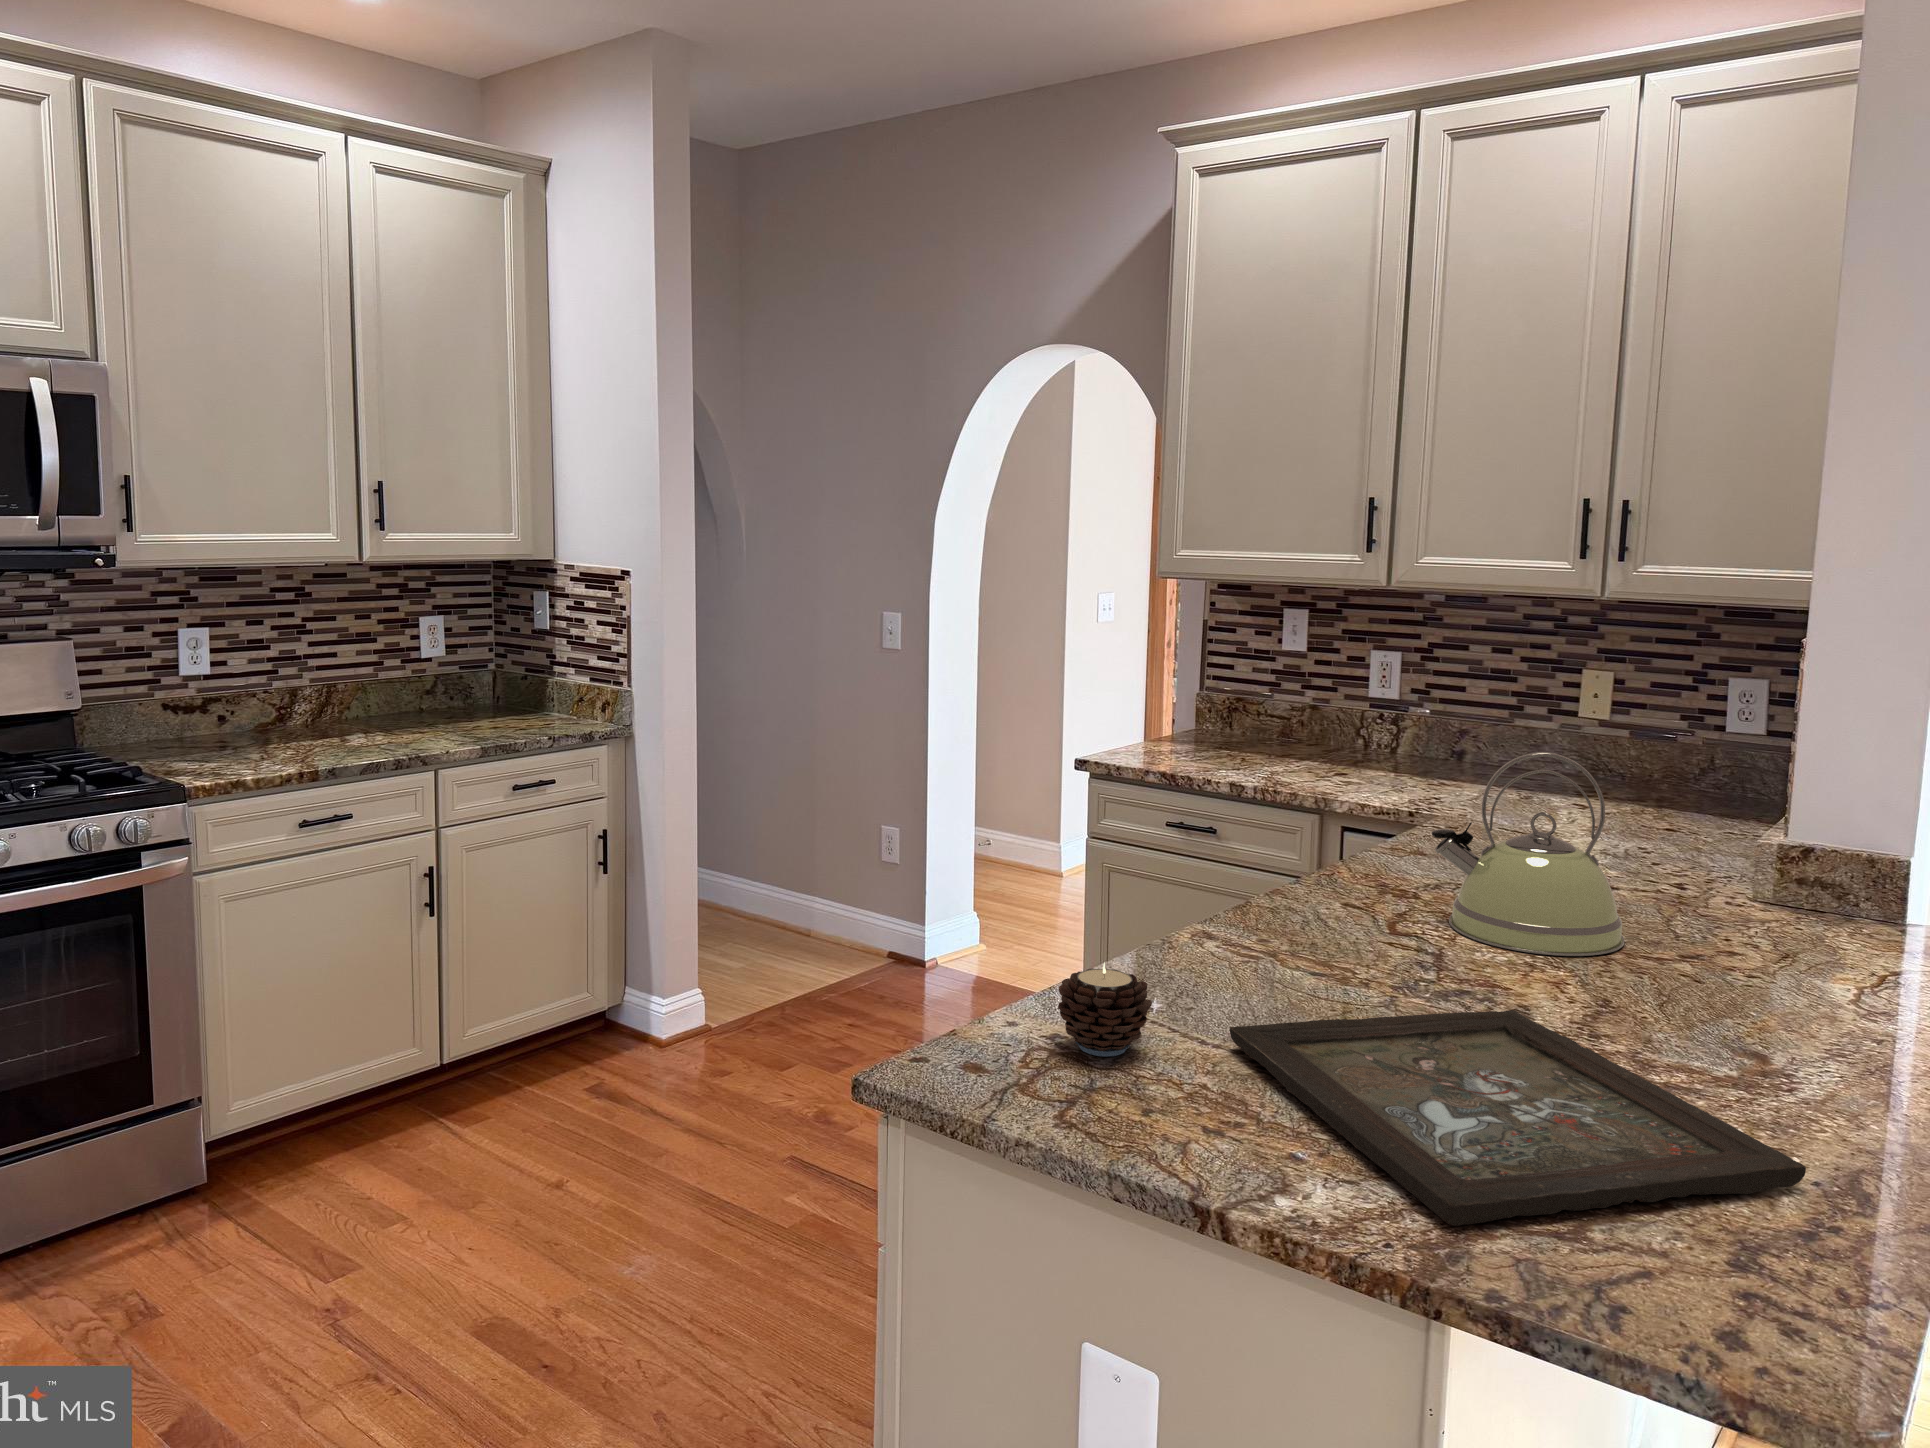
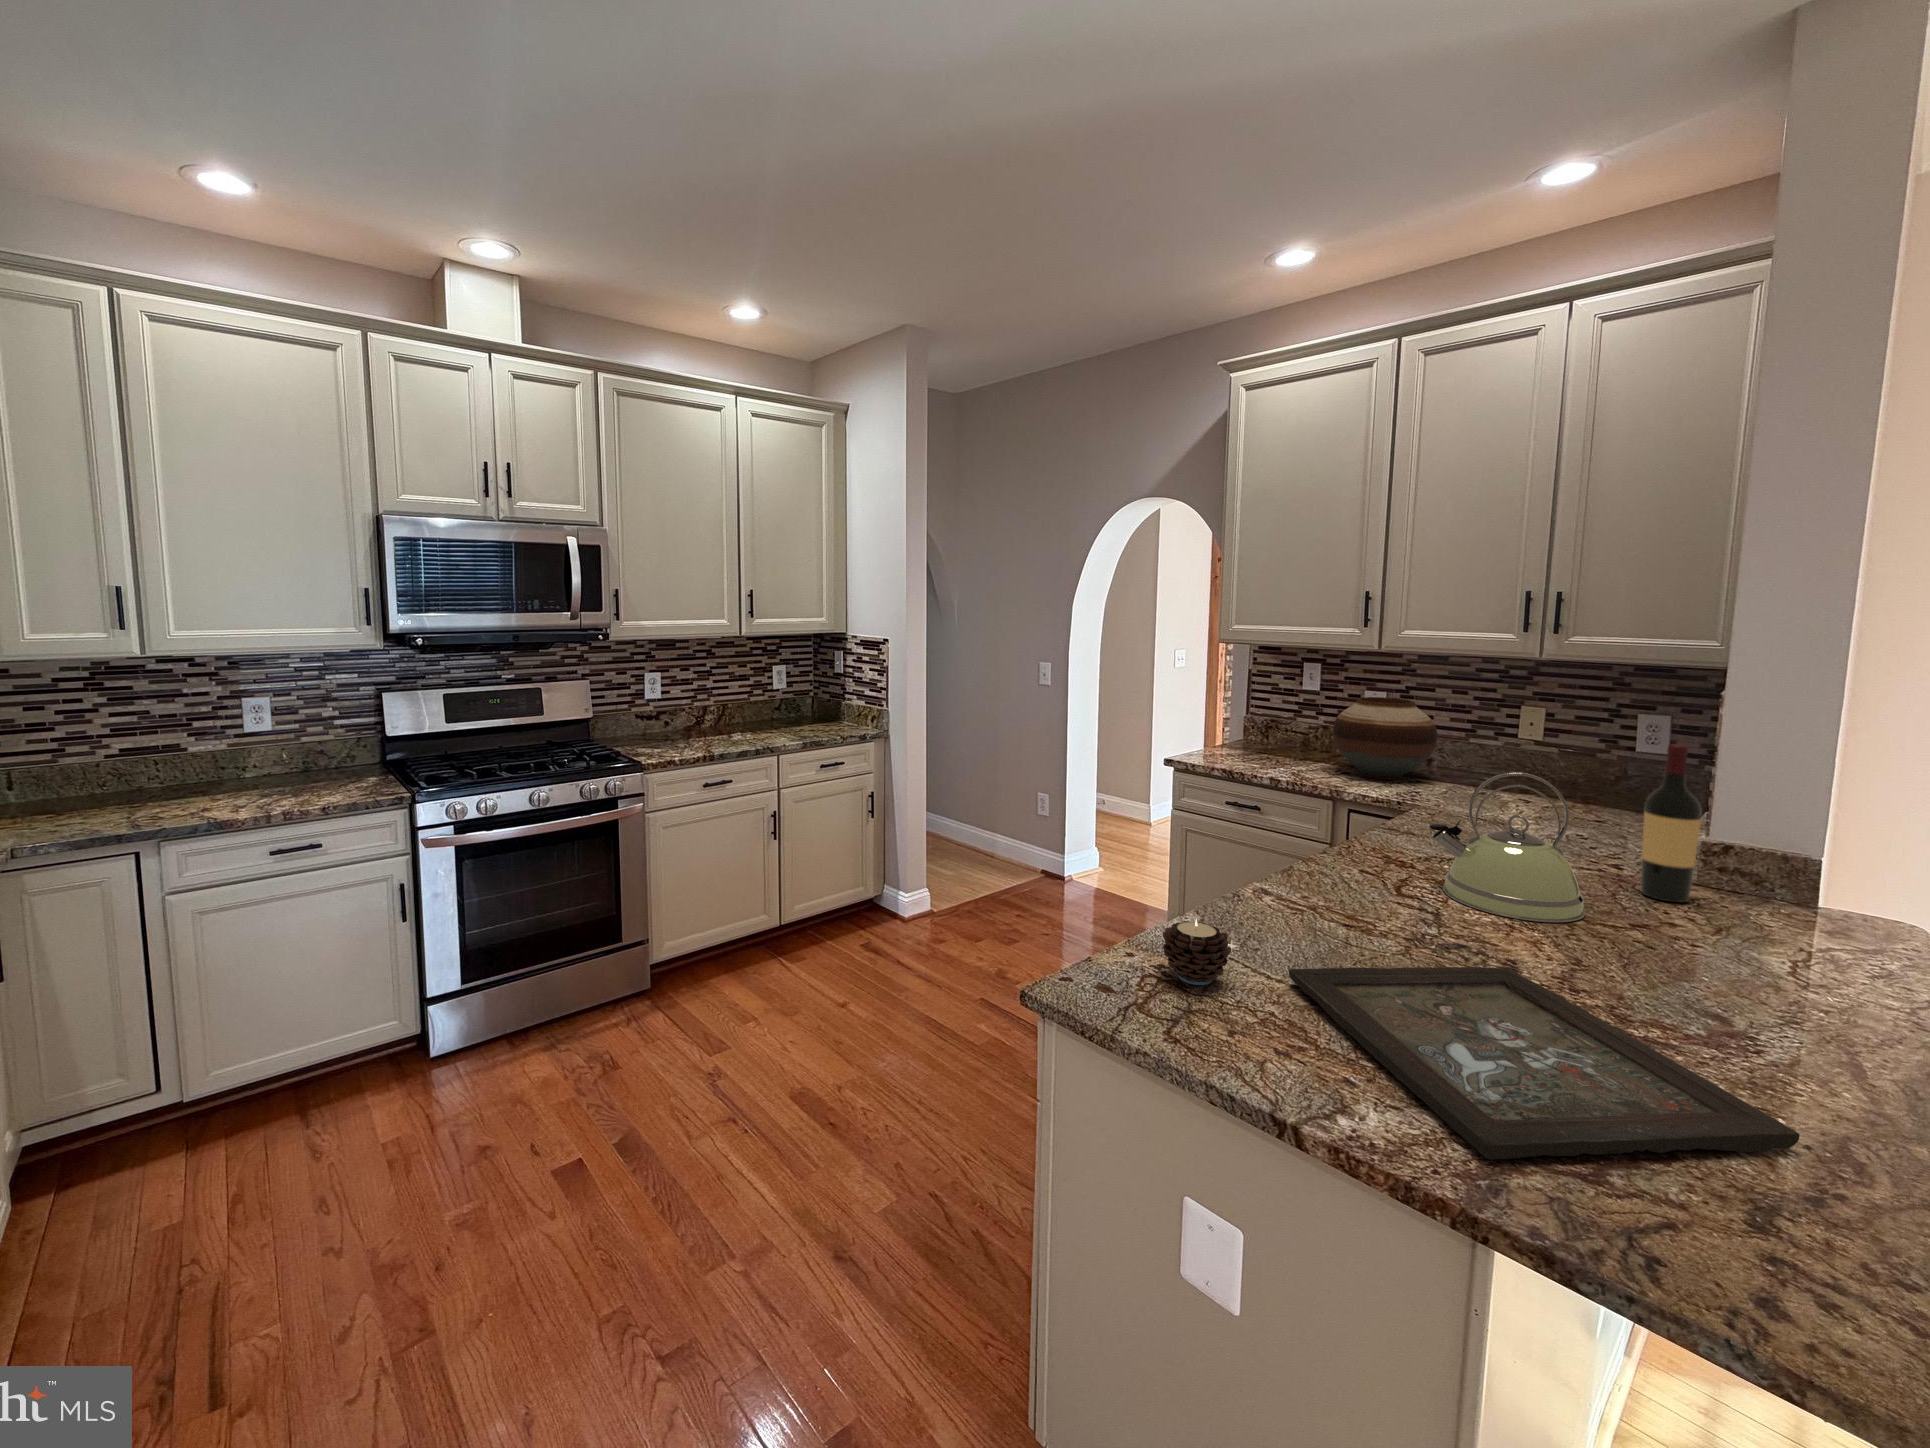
vase: none [1323,660,1465,781] -> present [1333,697,1437,779]
wine bottle: none [1698,711,1768,925] -> present [1641,744,1702,902]

